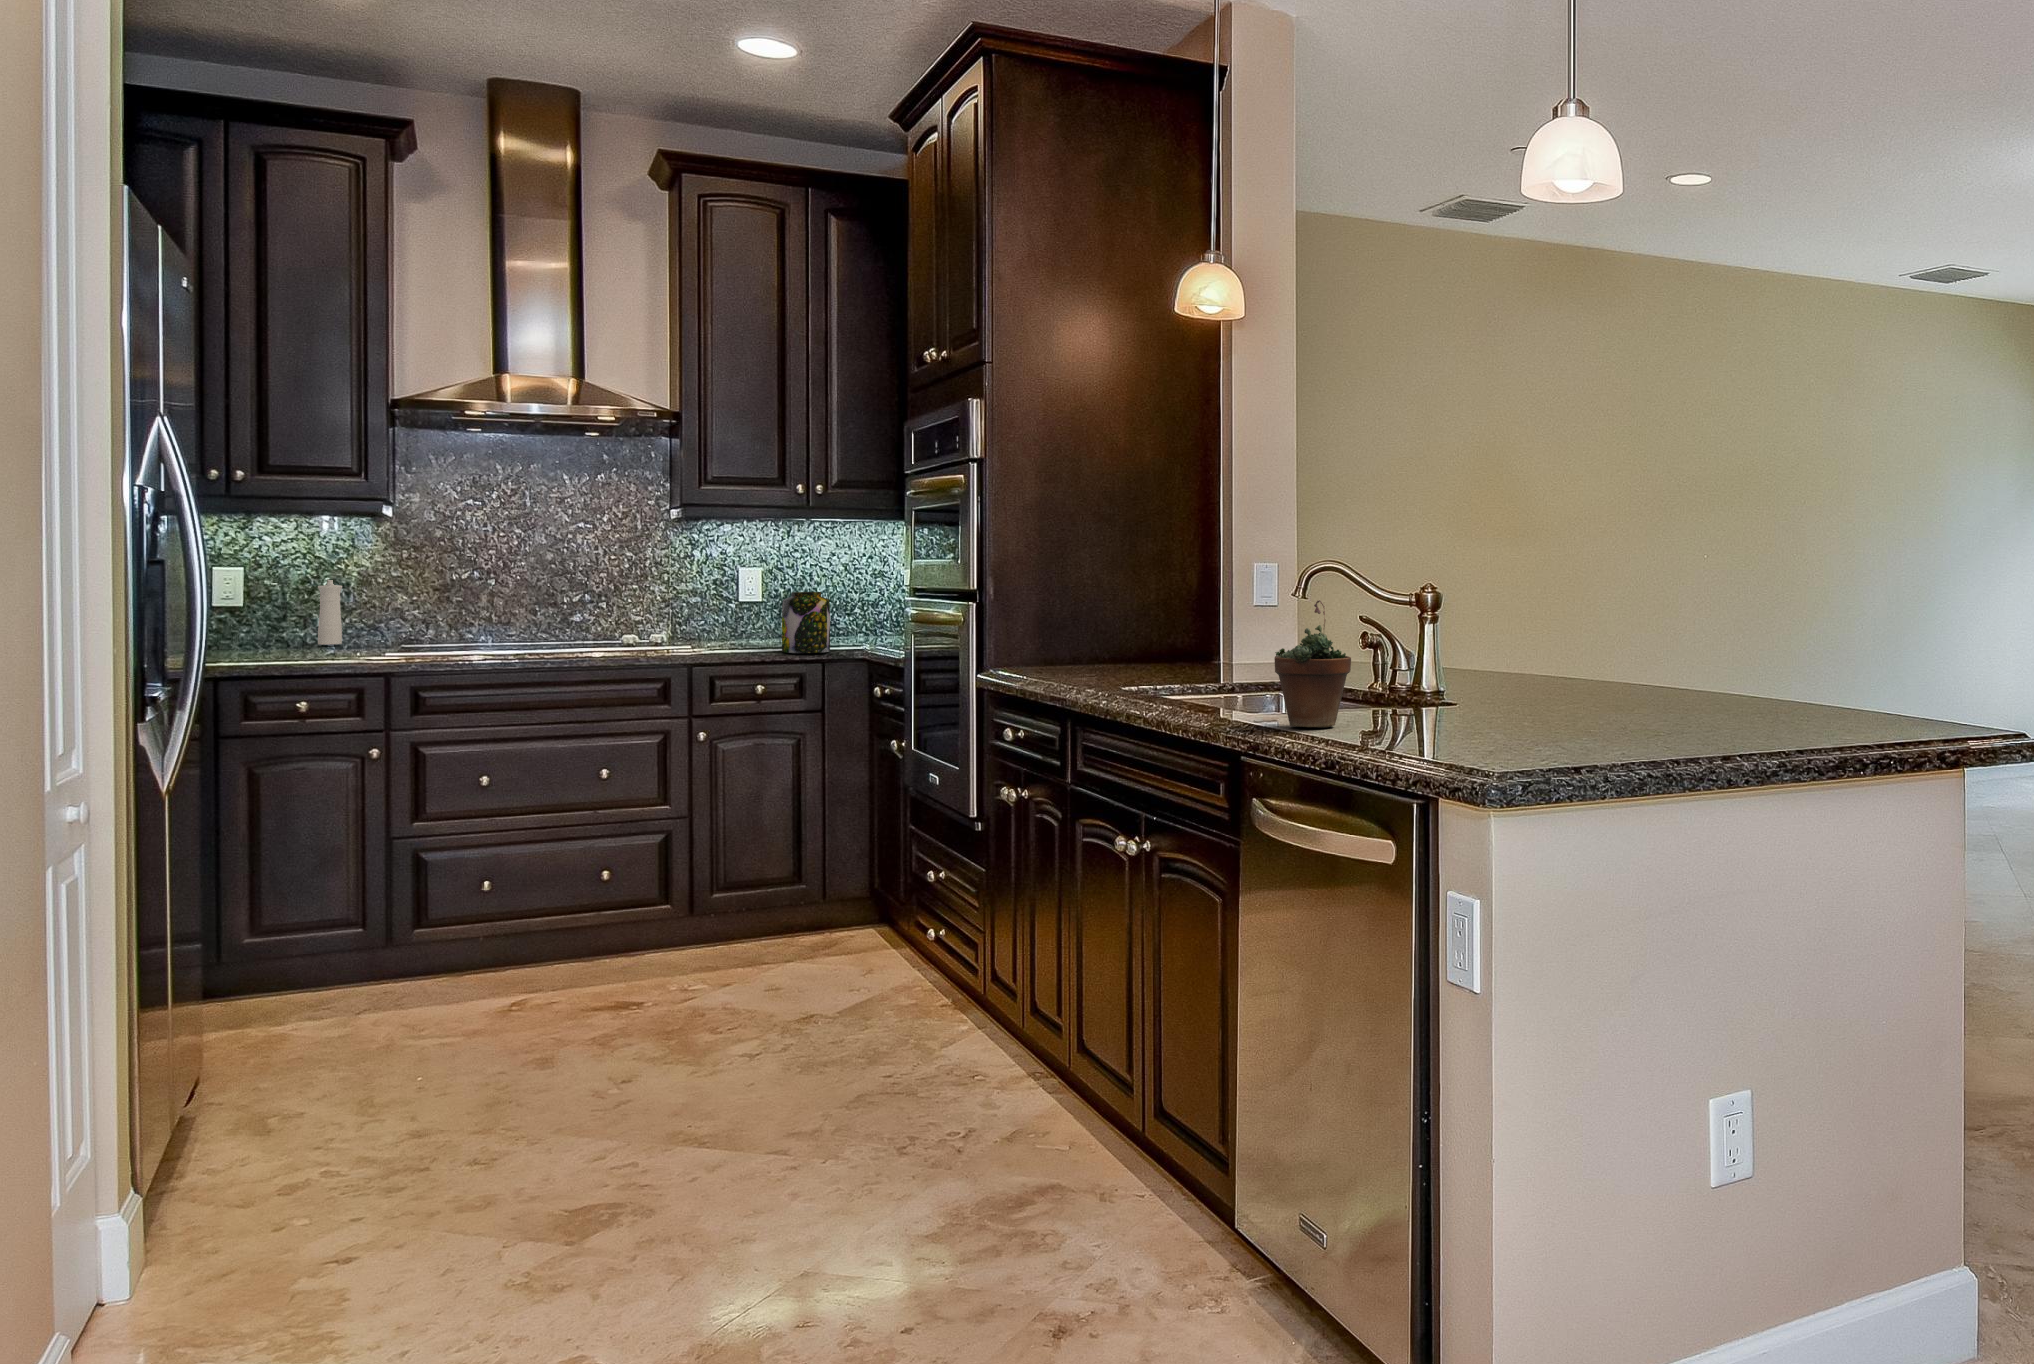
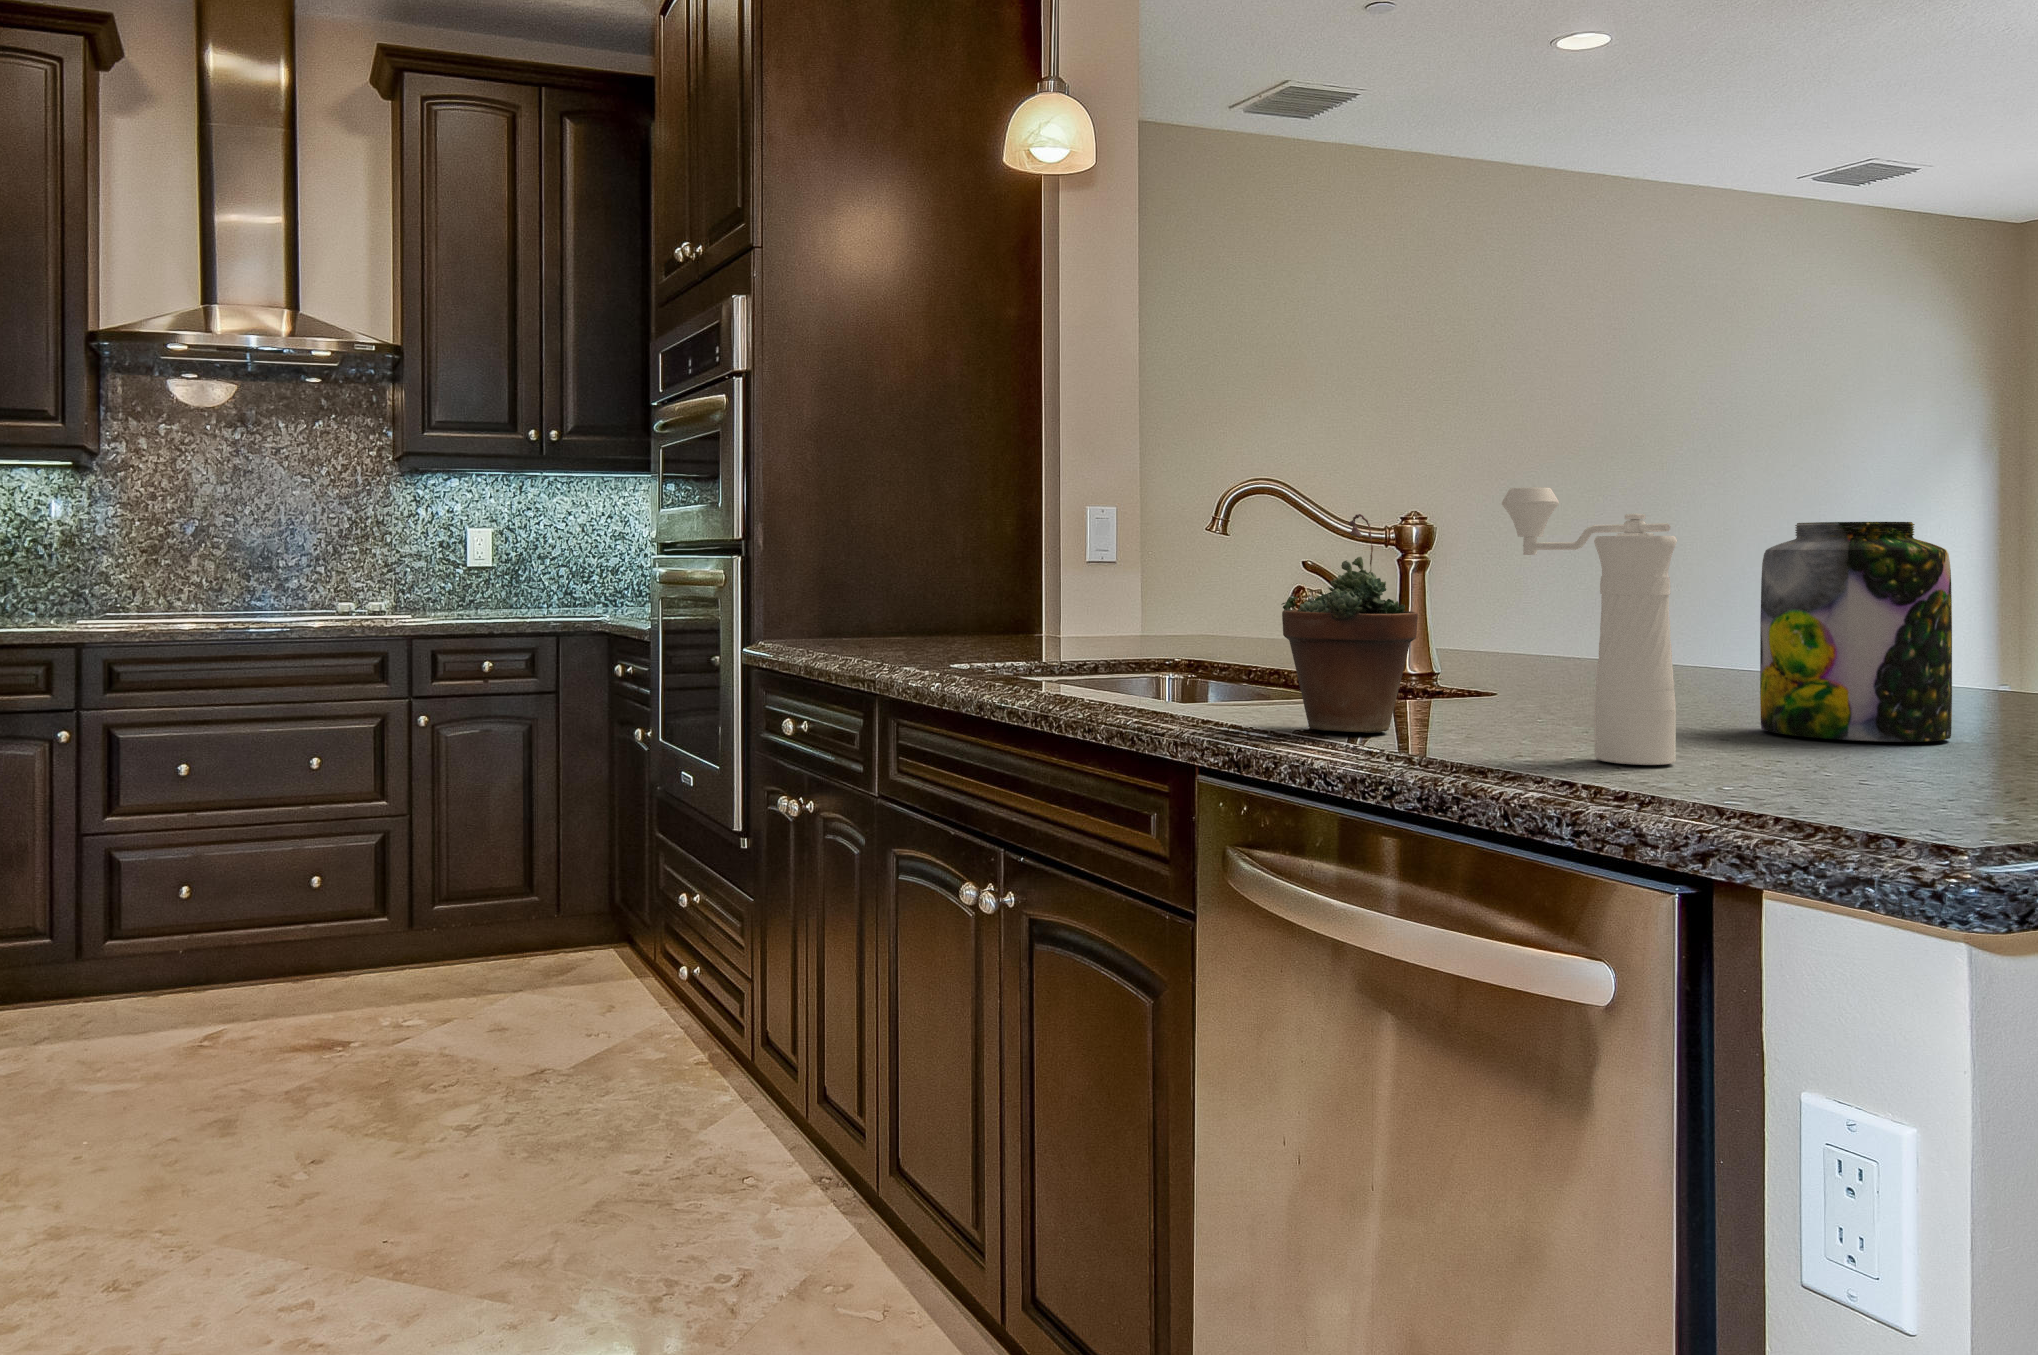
pepper mill: present [318,579,342,645] -> present [1502,487,1677,765]
jar: present [782,592,830,653] -> present [1760,522,1952,742]

